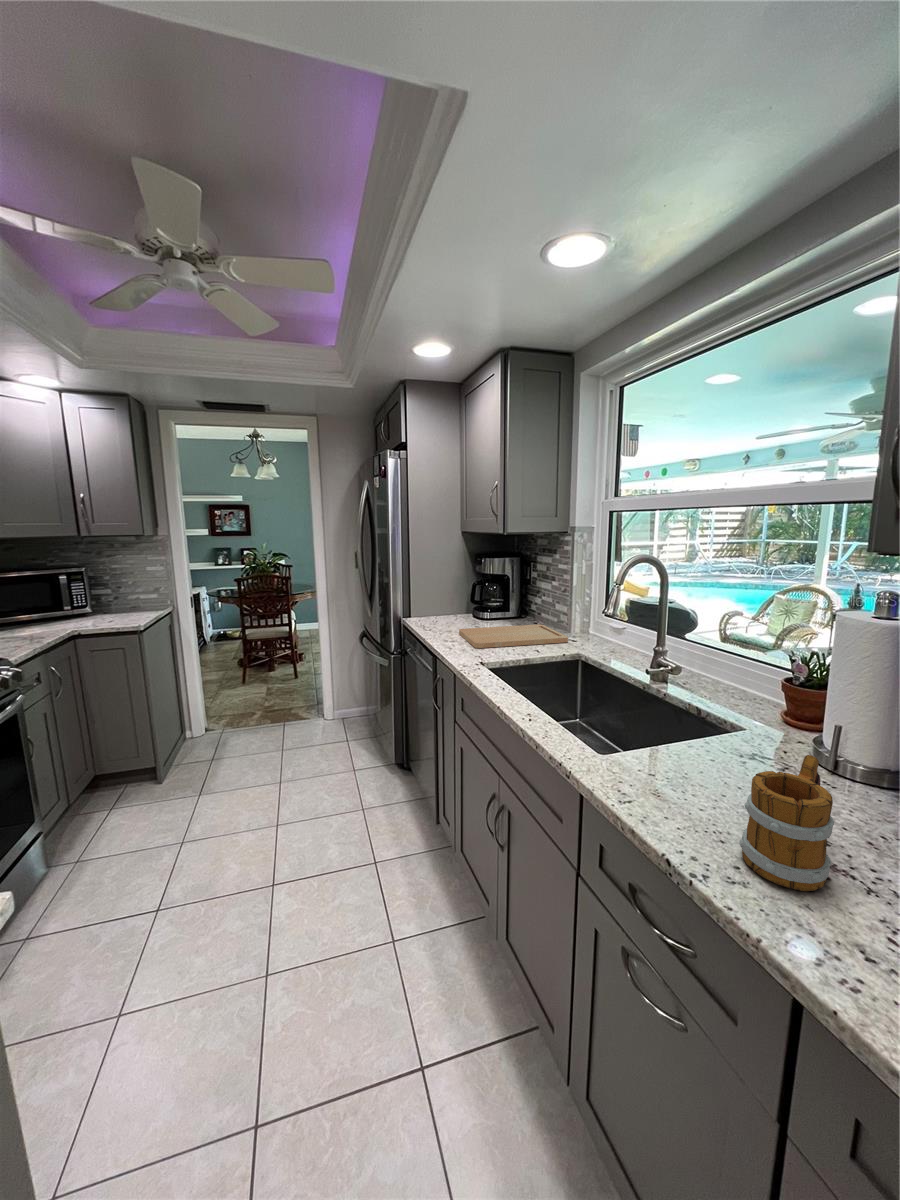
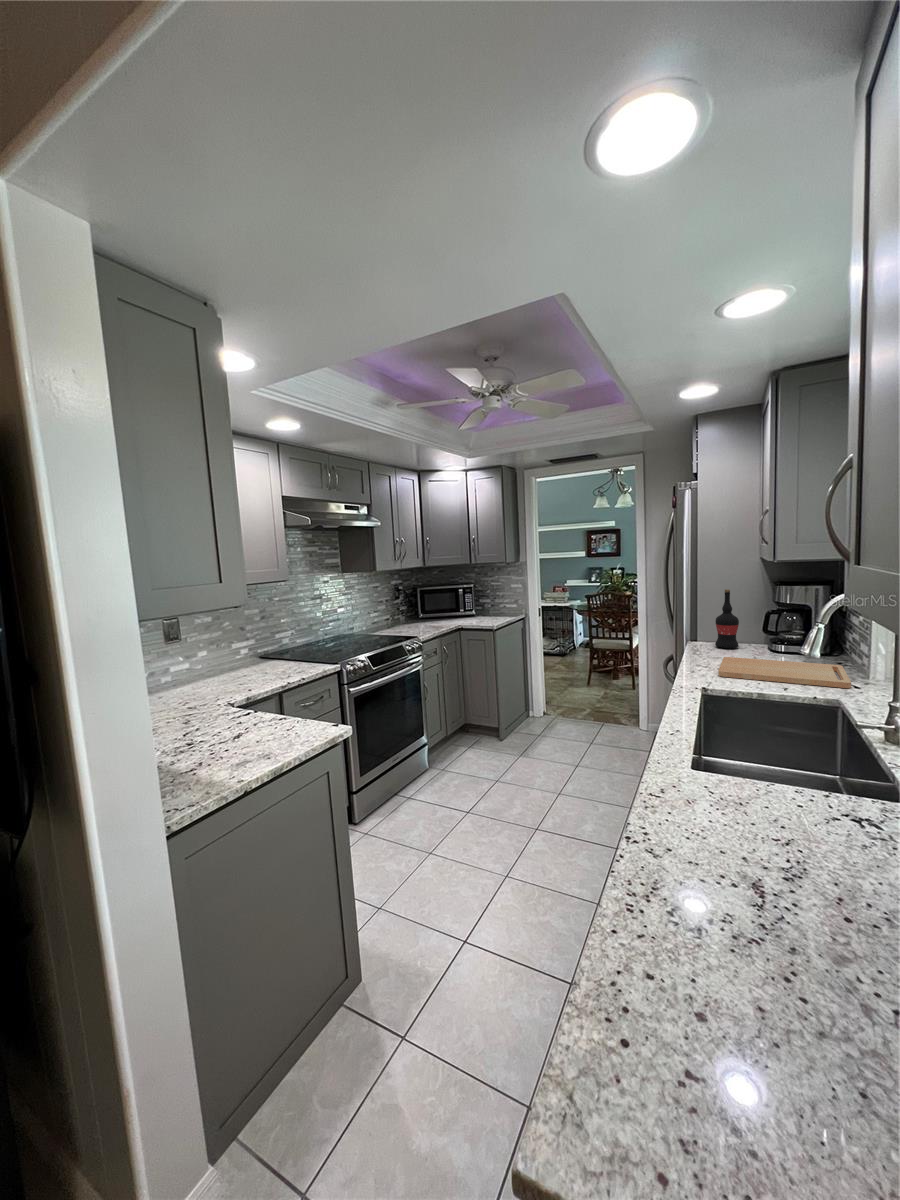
wine bottle: none [432,564,452,621] -> present [715,589,739,648]
mug: present [739,755,834,891] -> none [674,789,780,894]

